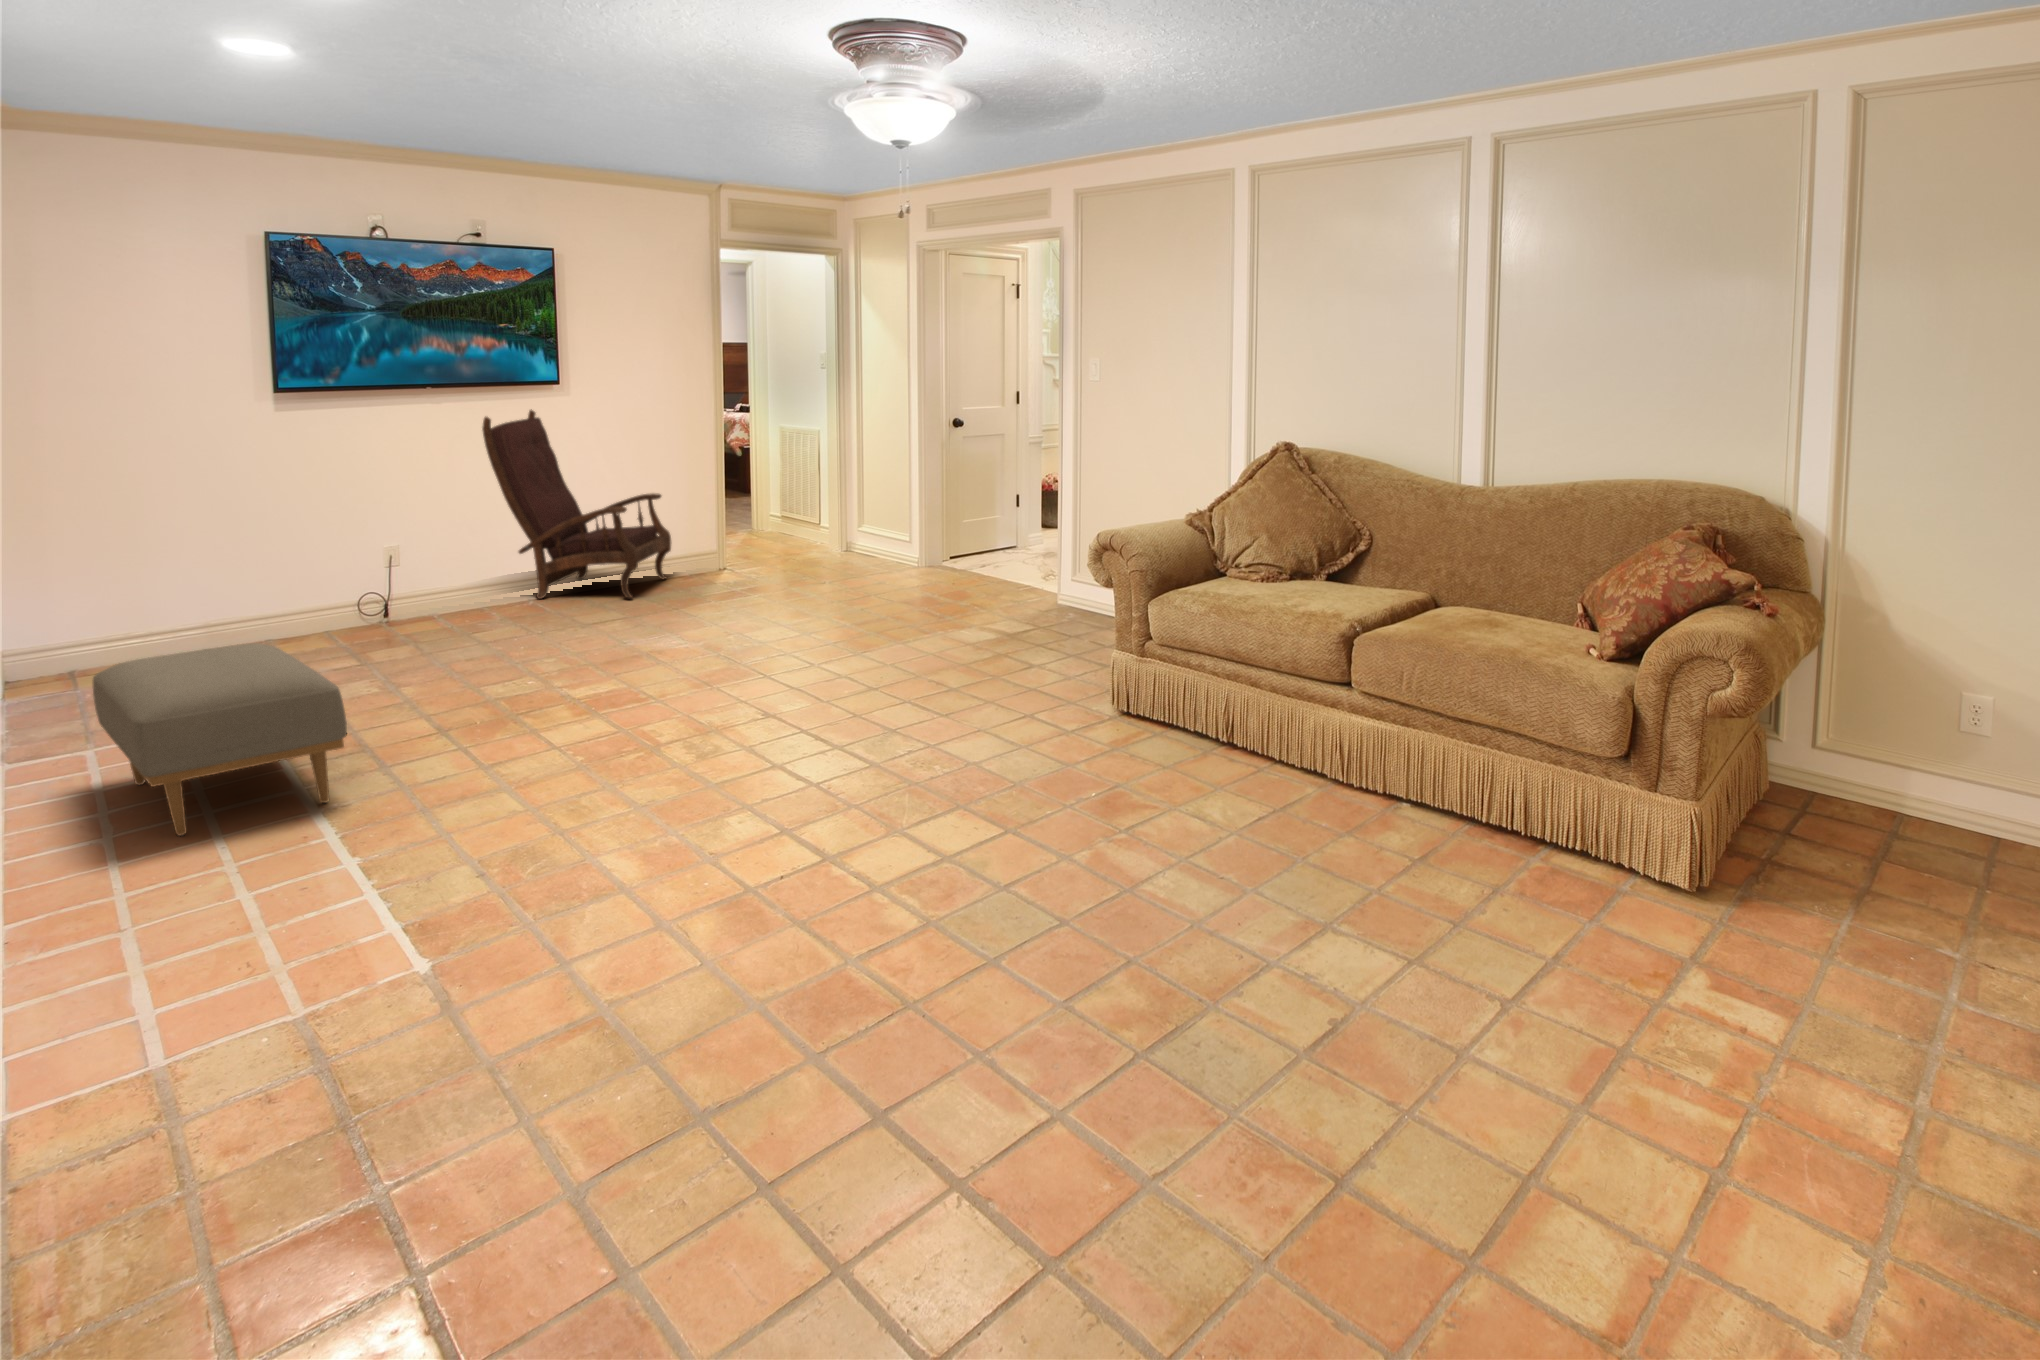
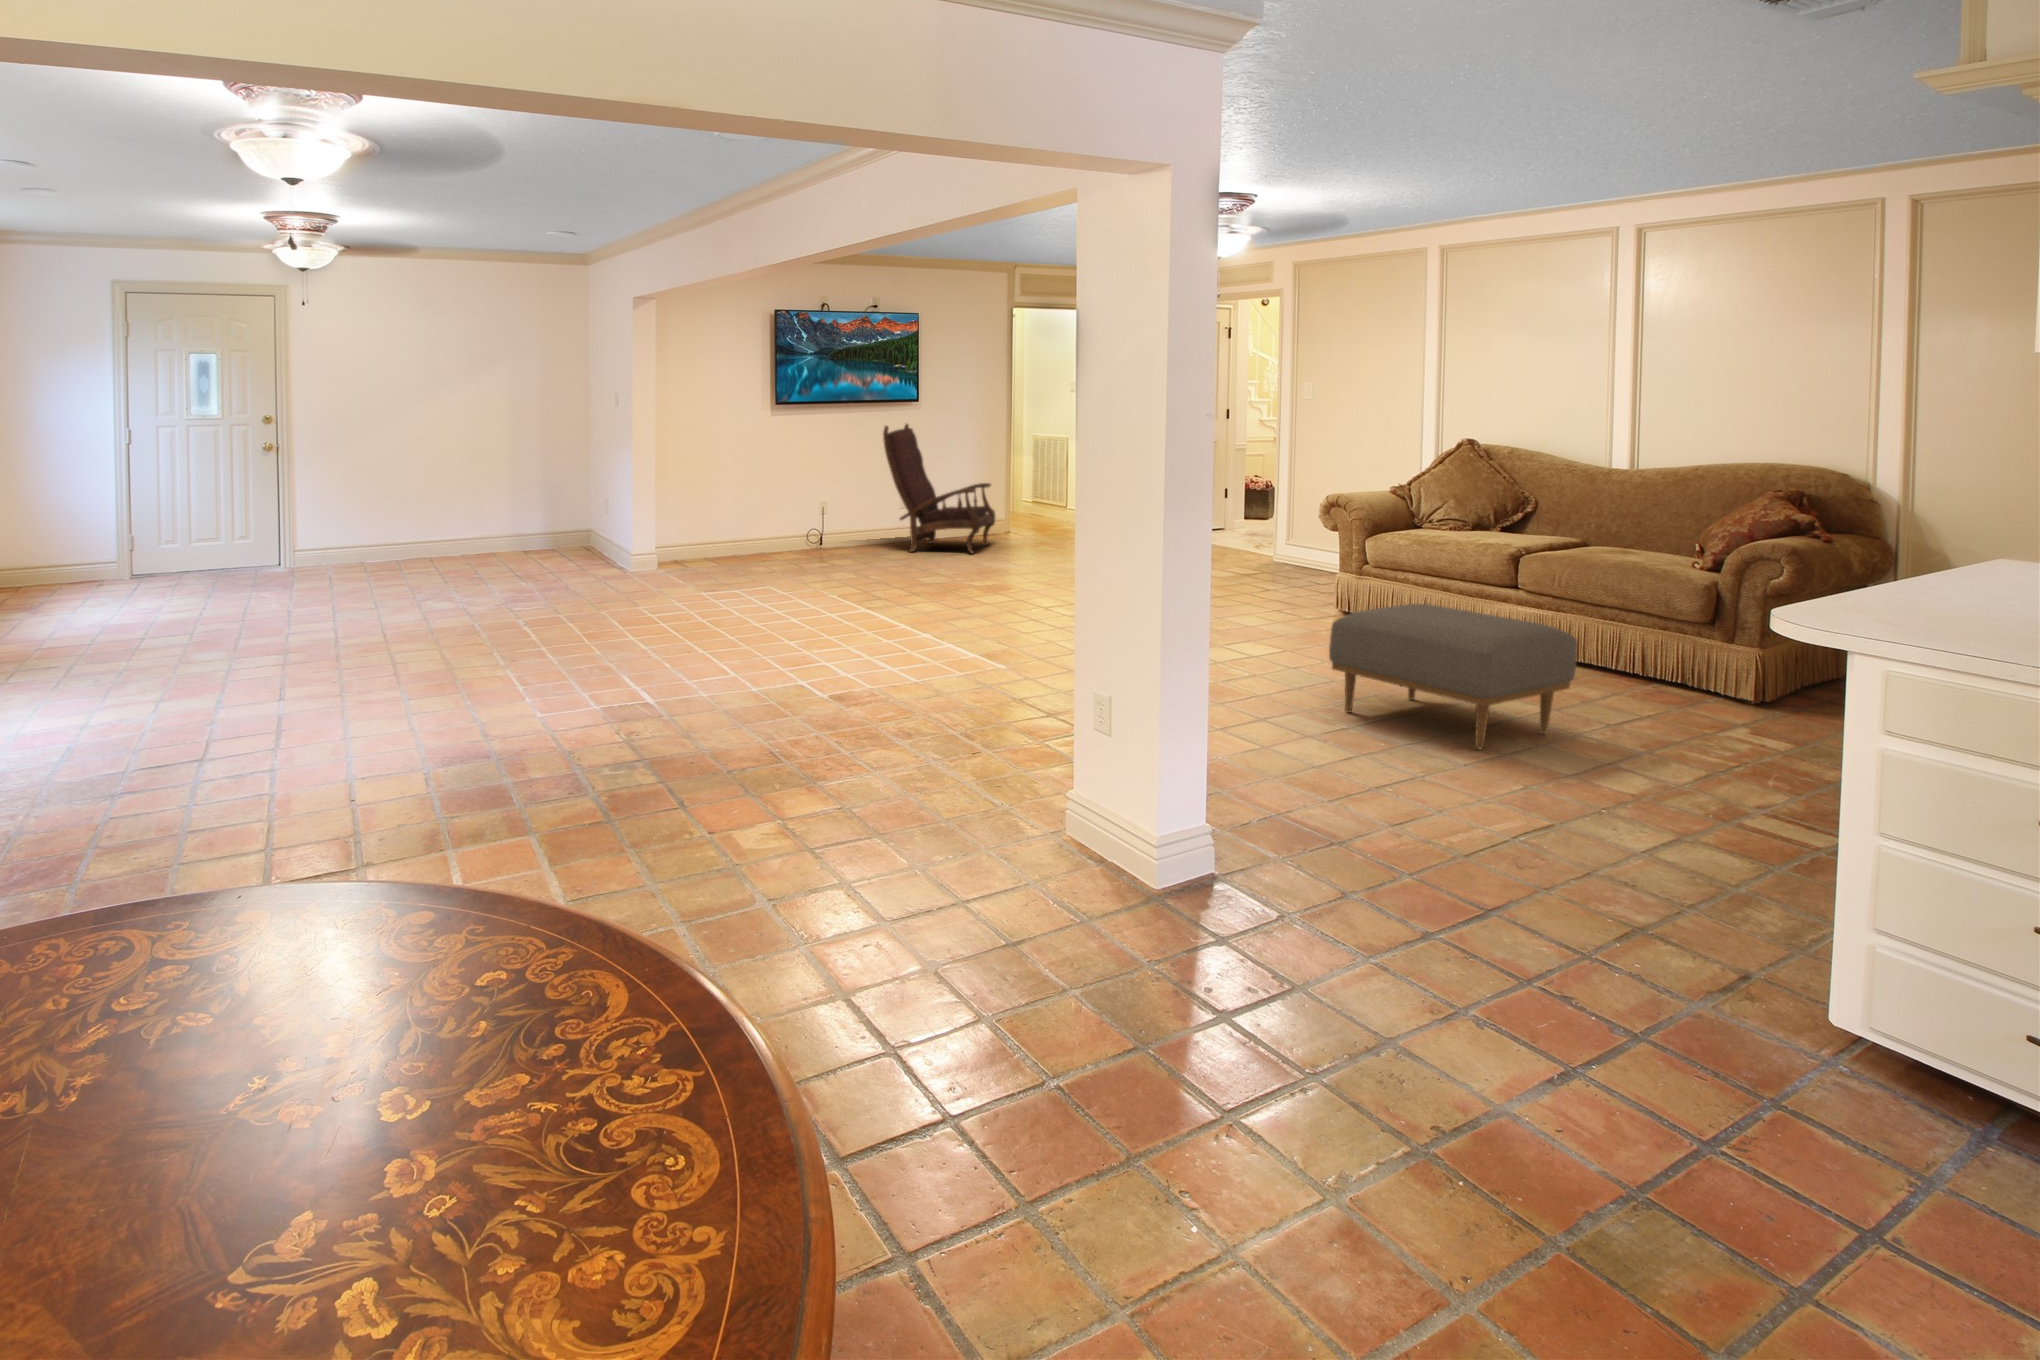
ottoman: present [93,643,347,836] -> present [1329,604,1577,749]

